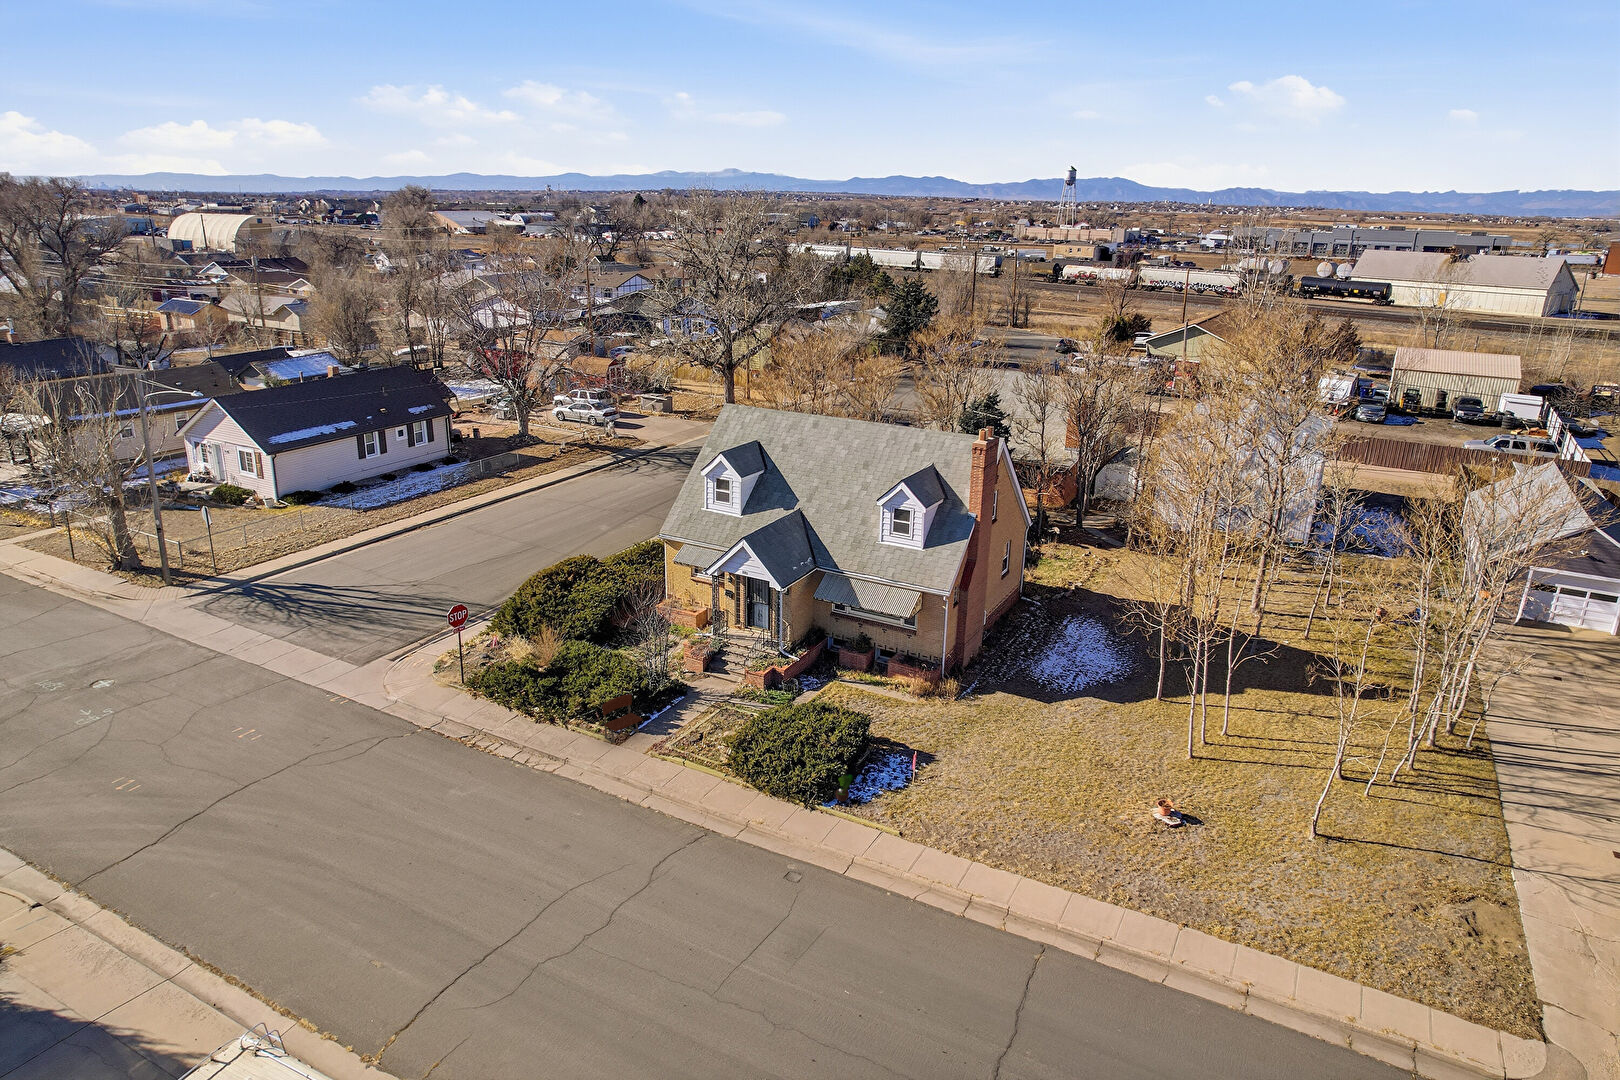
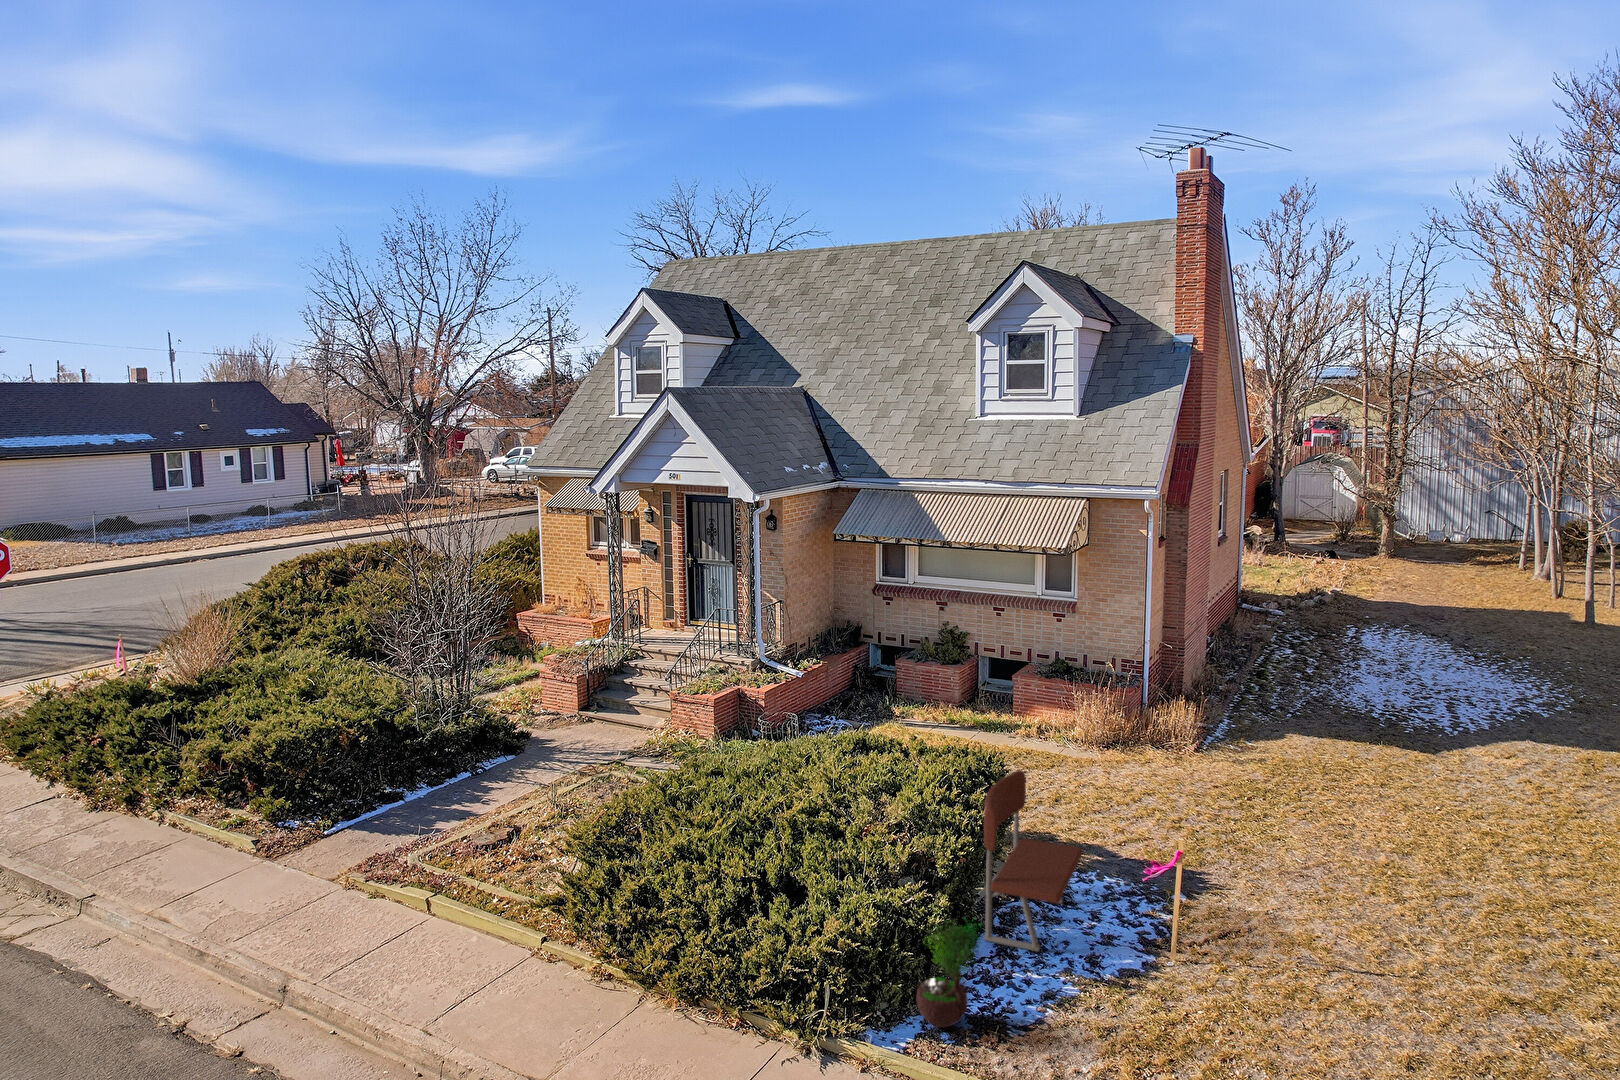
bench: present [602,694,642,743] -> present [984,771,1083,952]

